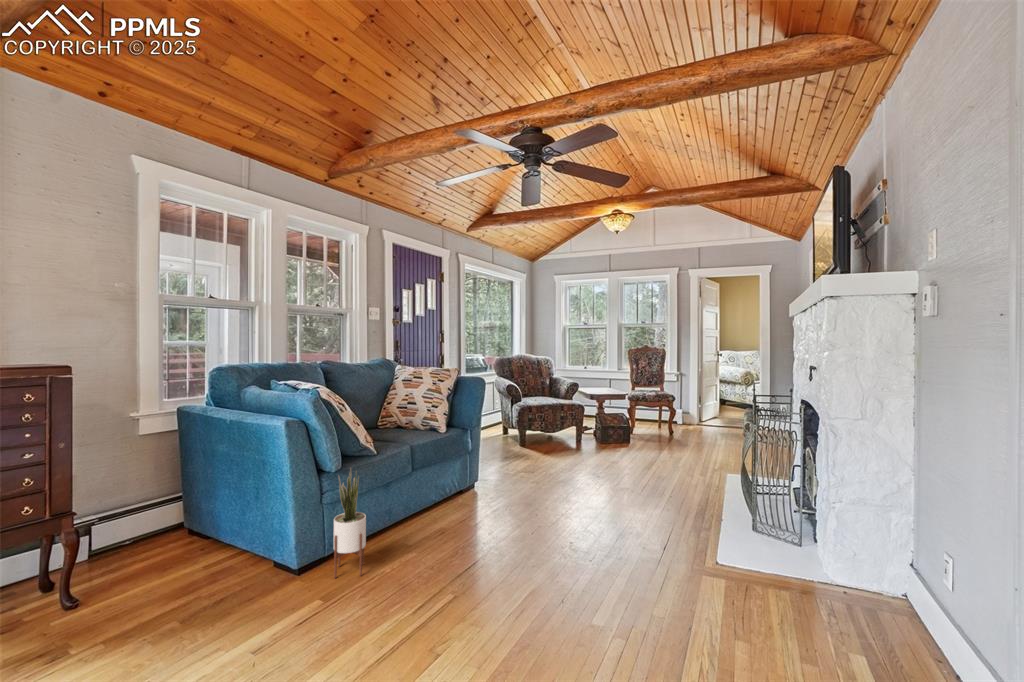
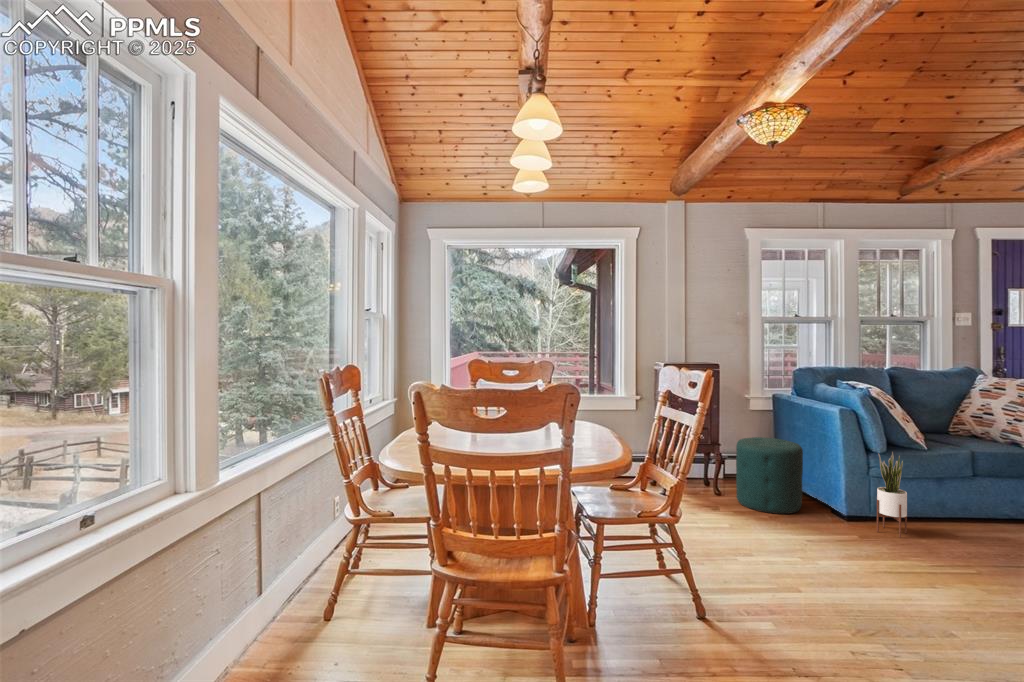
ottoman: none [111,479,233,622] -> present [736,437,803,514]

